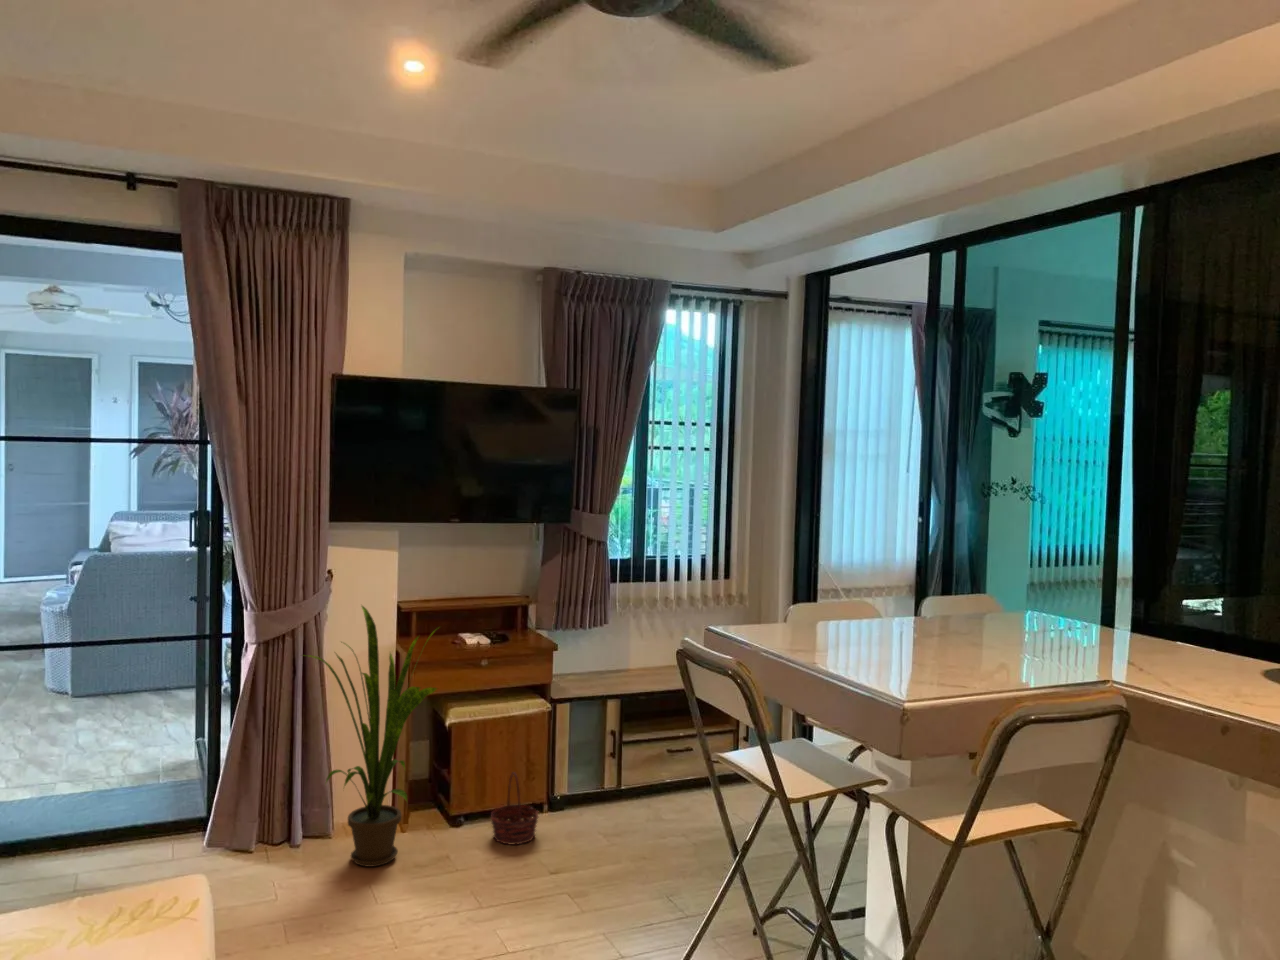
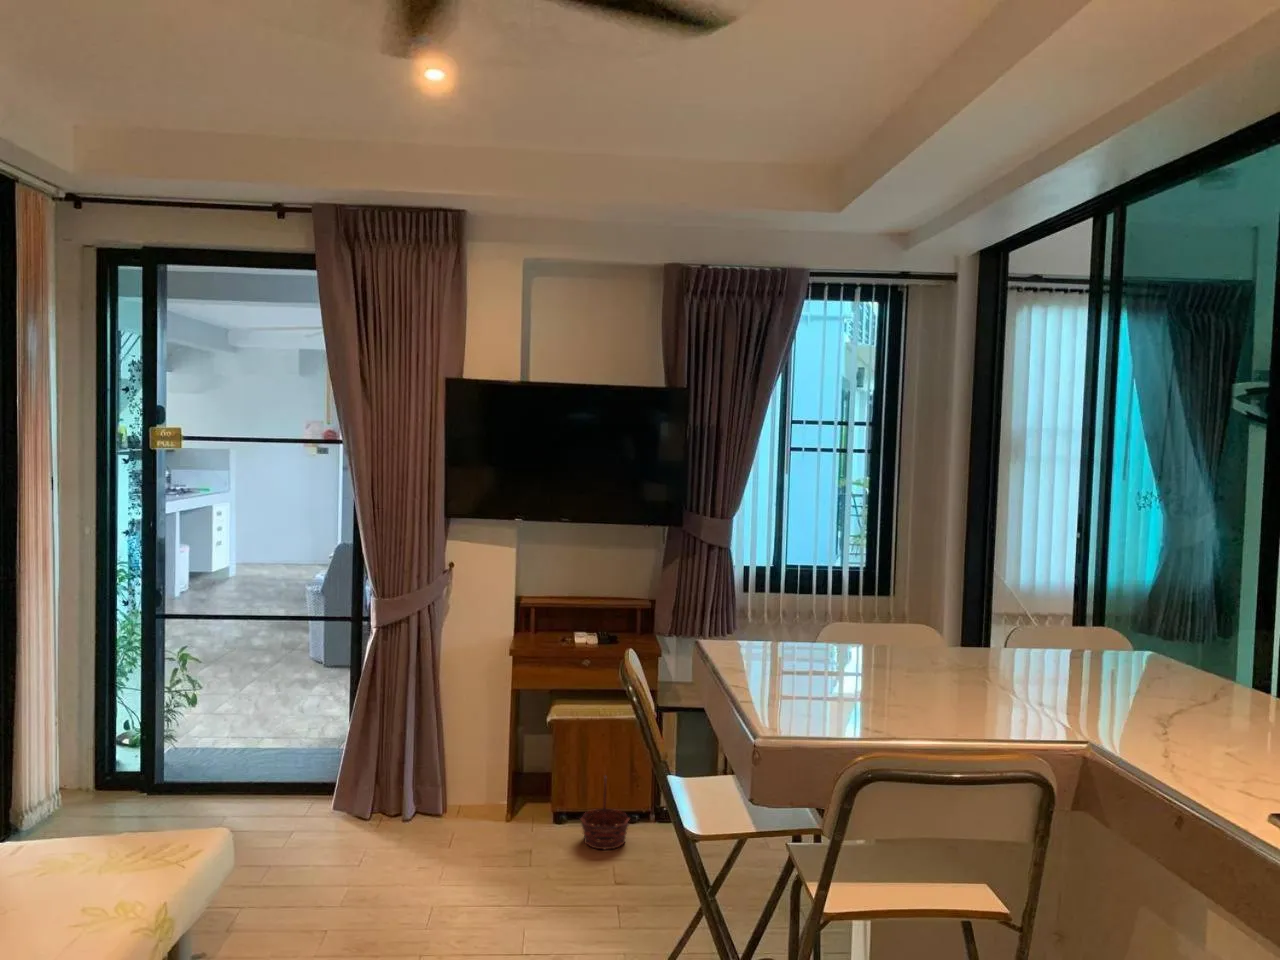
house plant: present [305,606,437,867] -> none [396,596,528,849]

